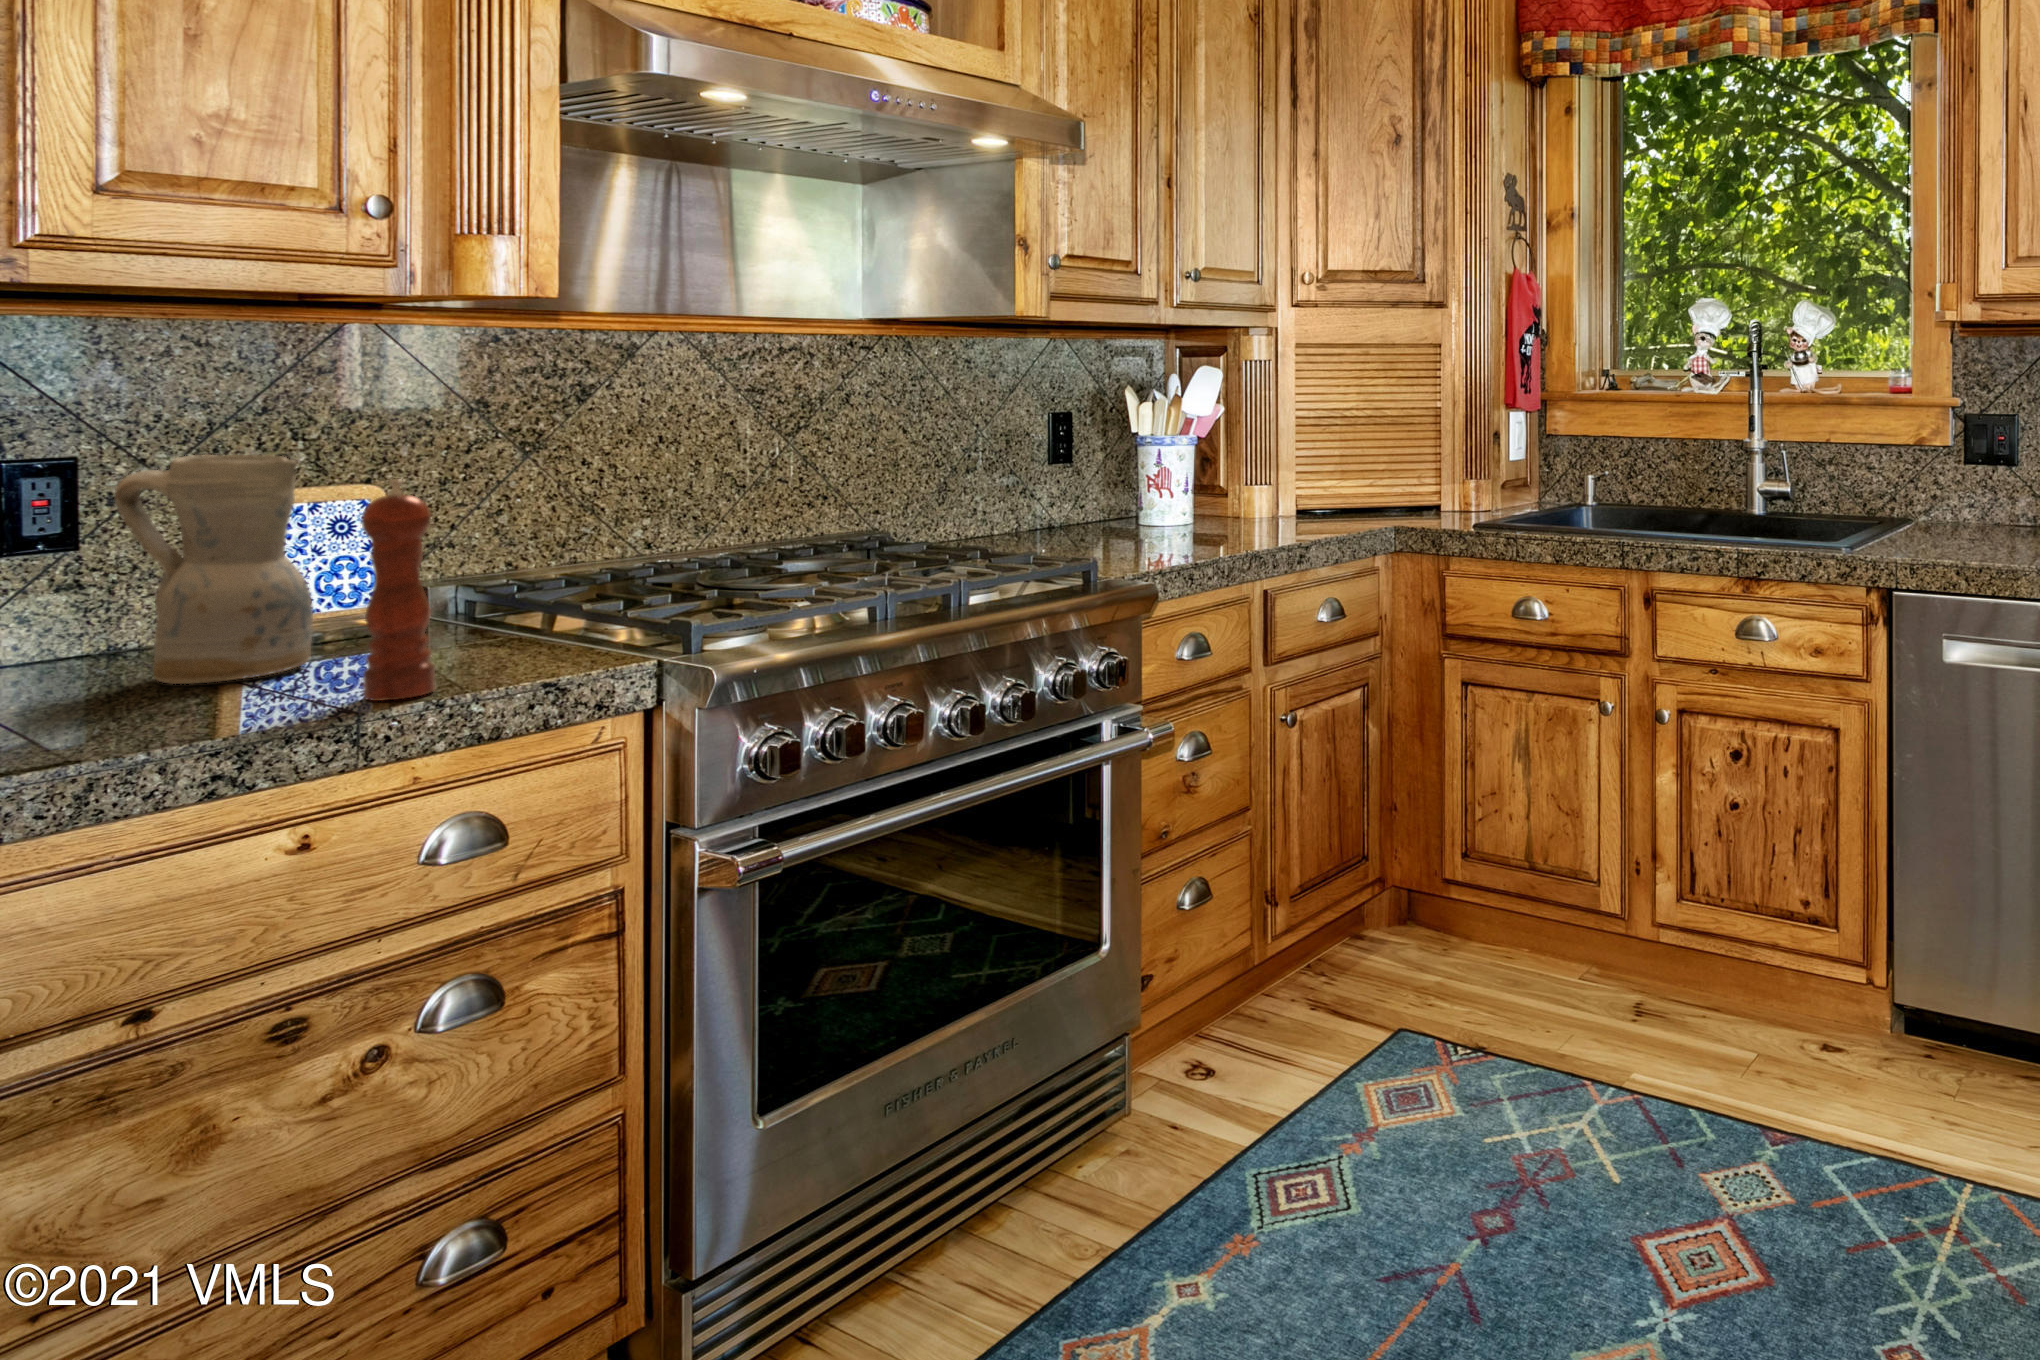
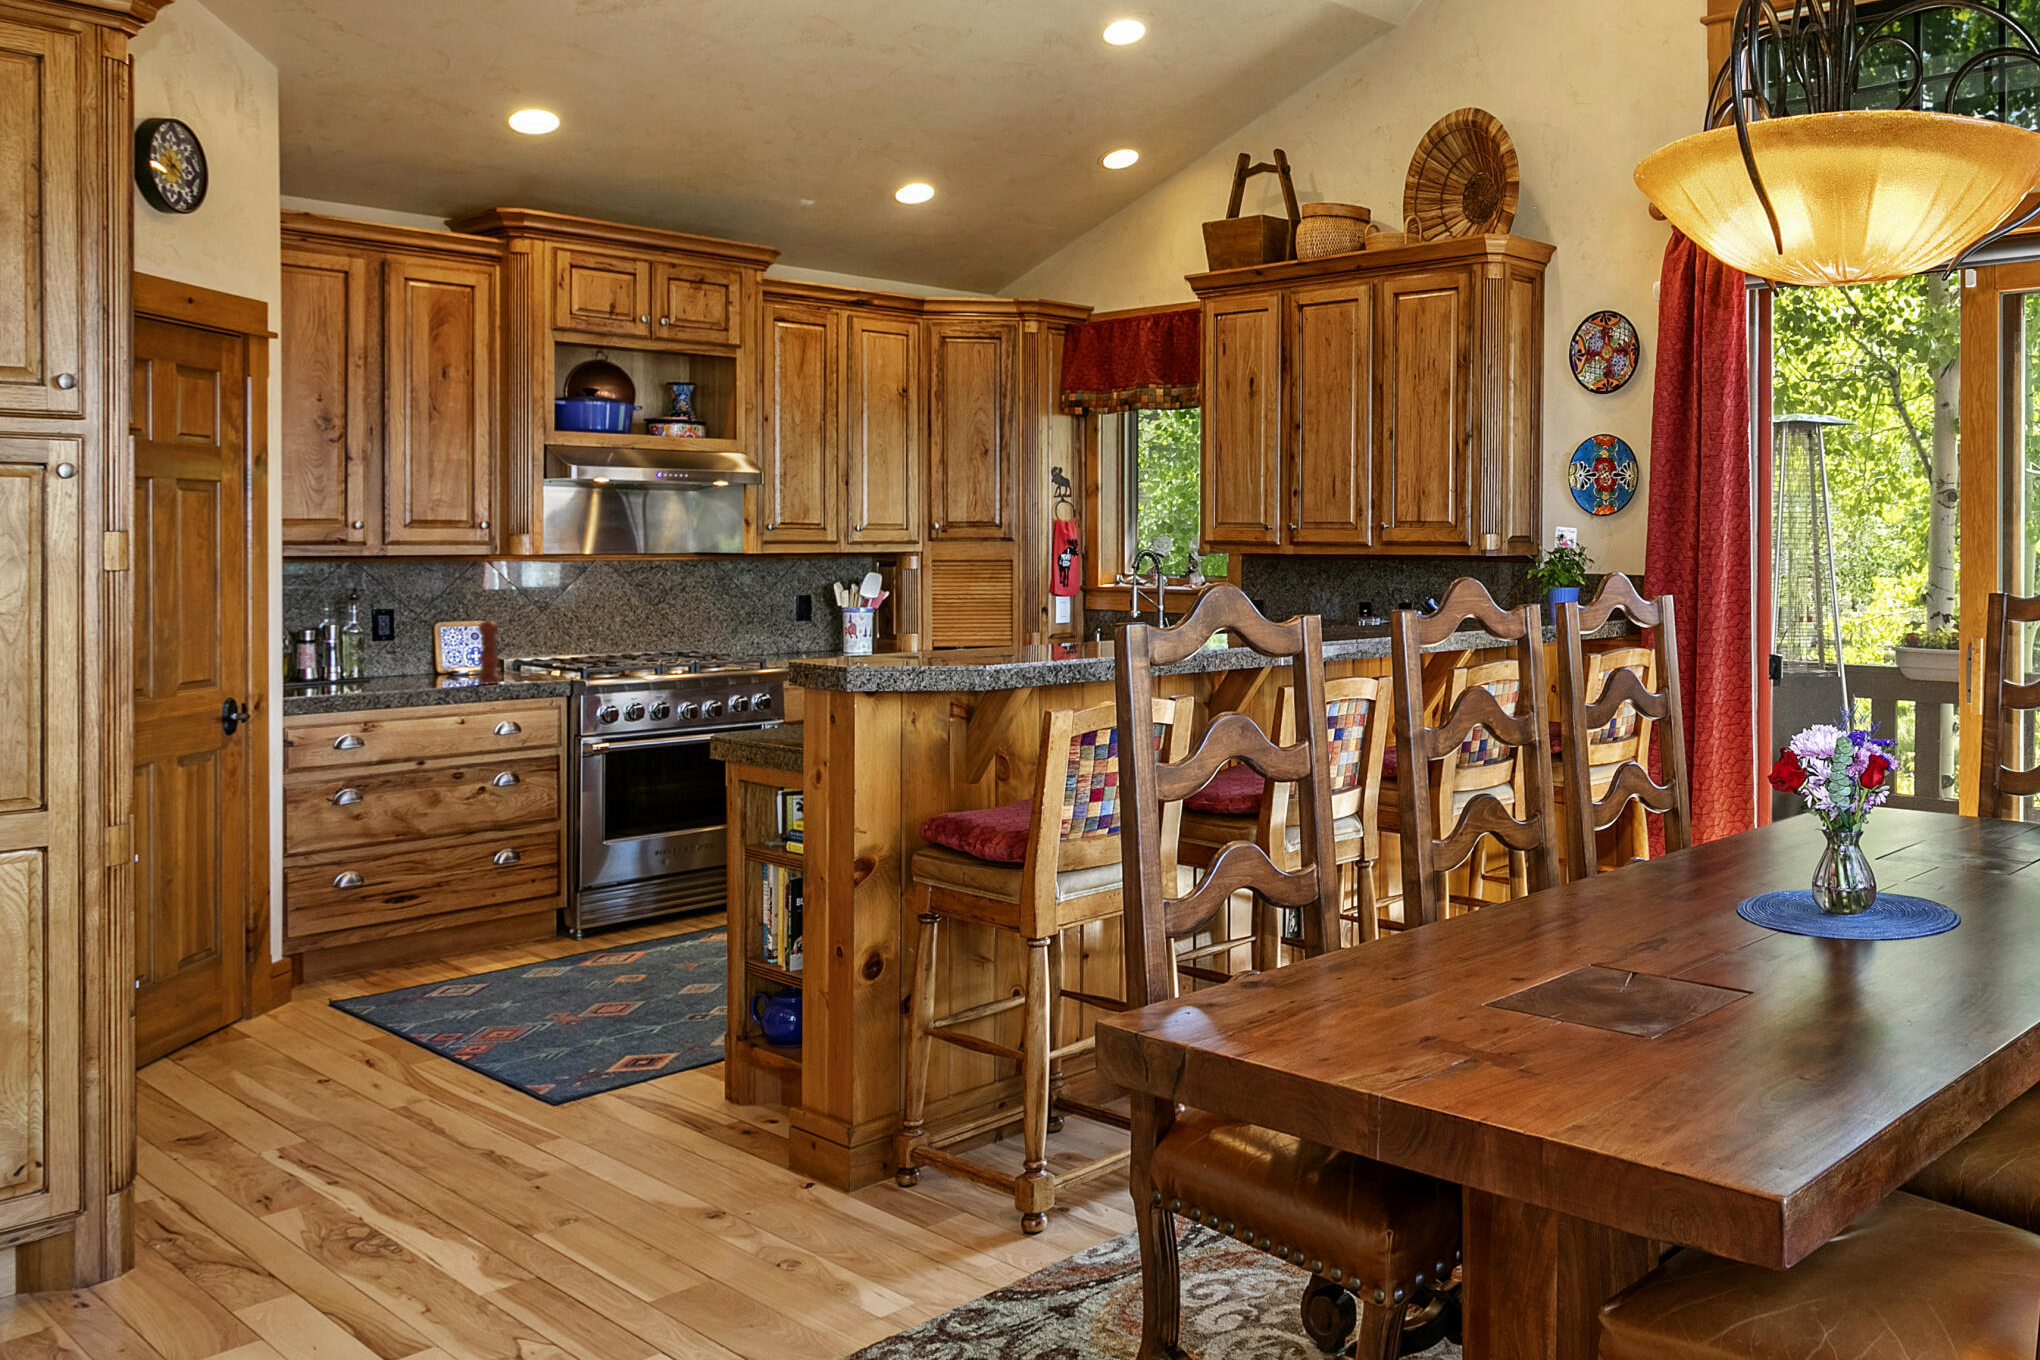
ceramic pitcher: present [114,455,313,684] -> none [408,608,466,681]

